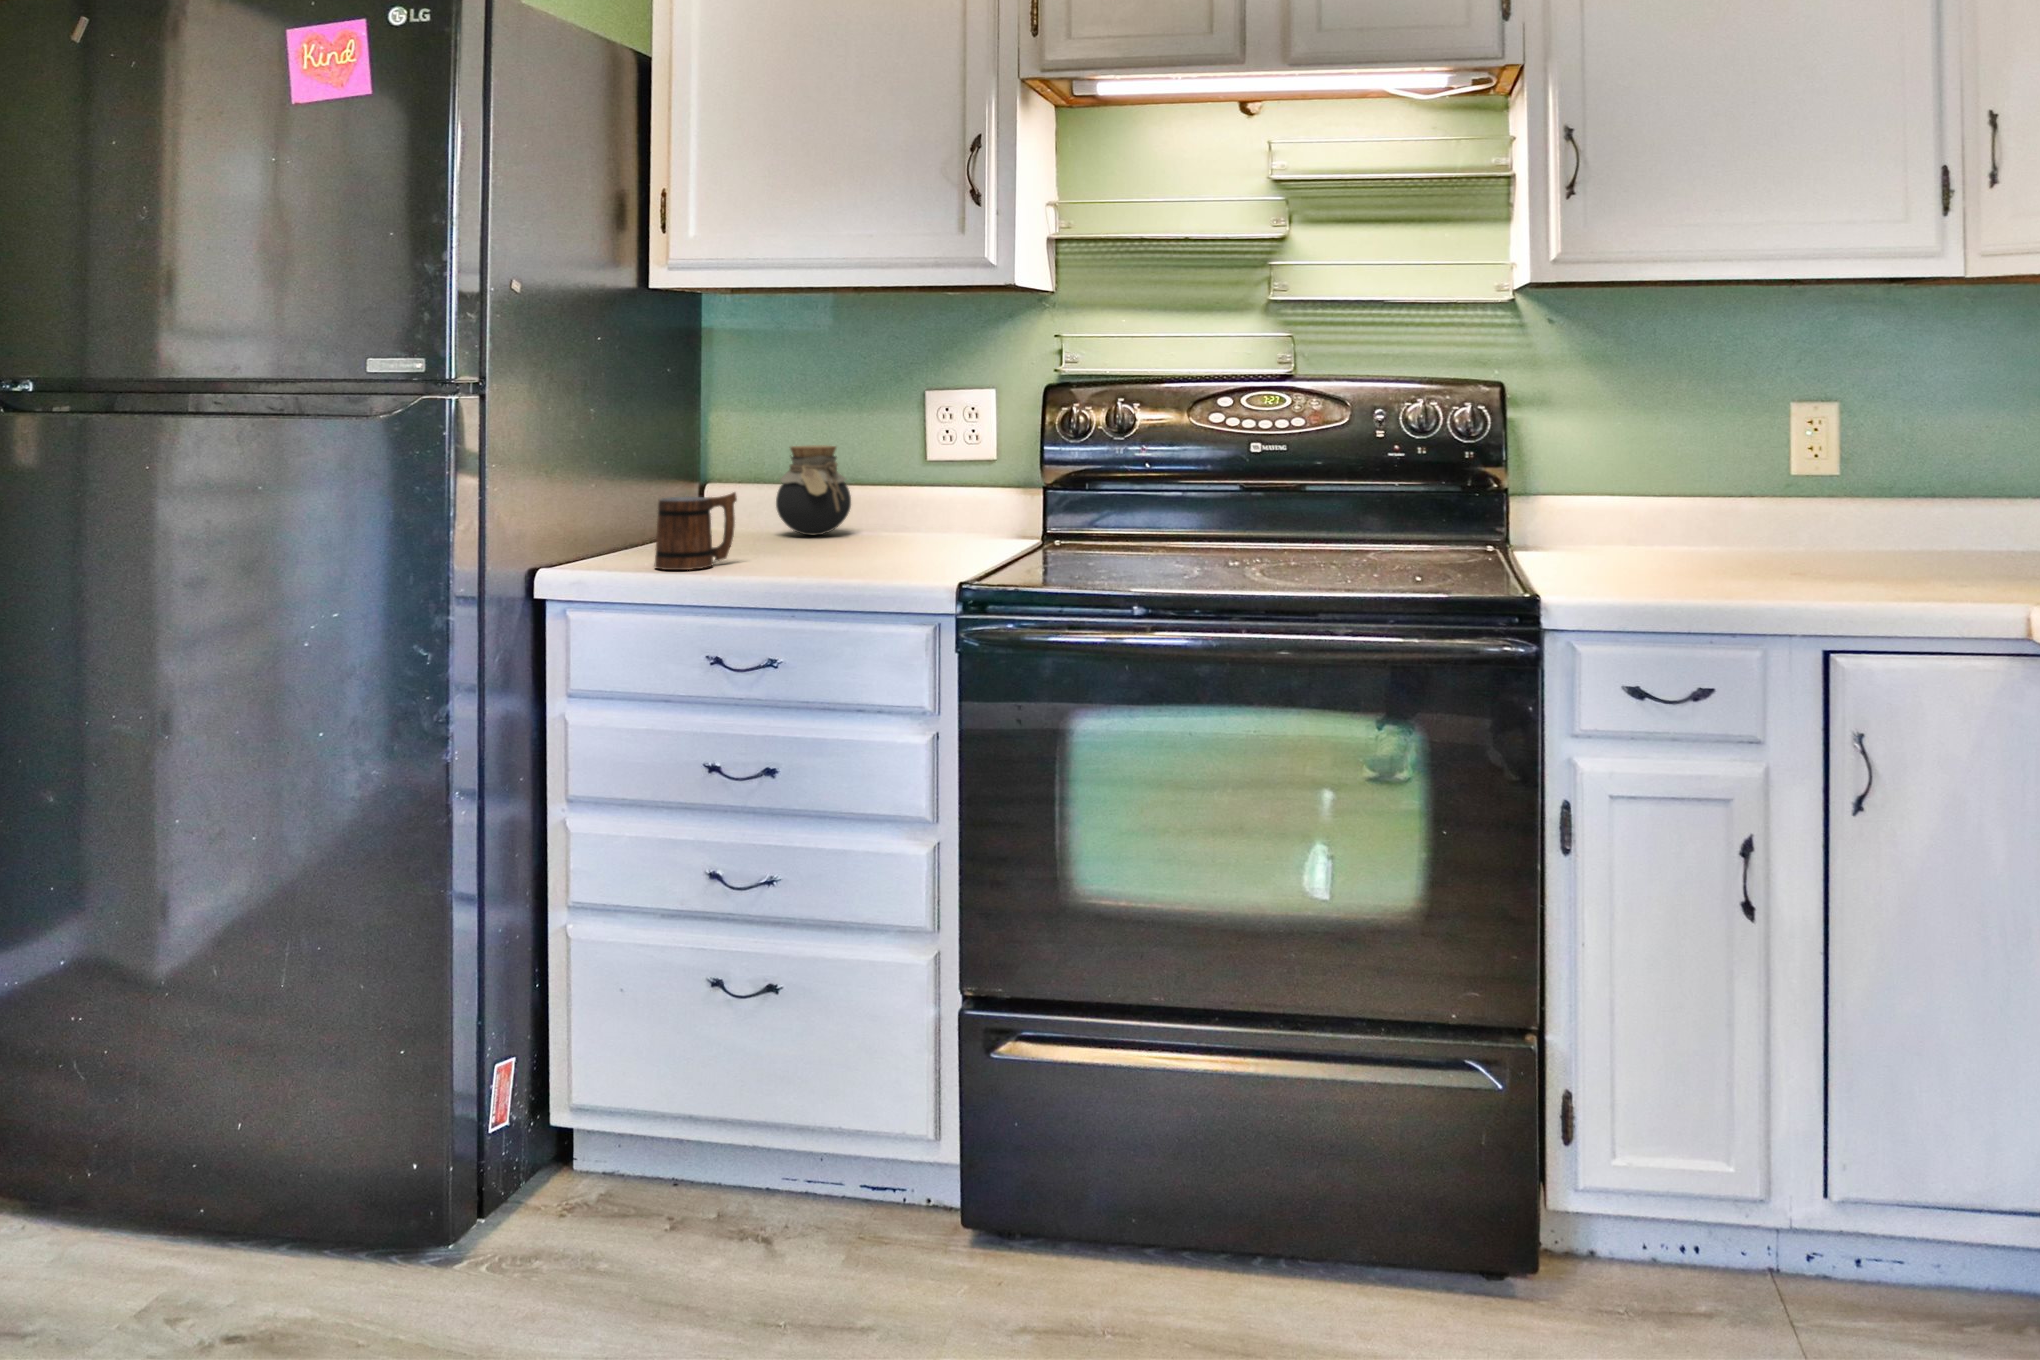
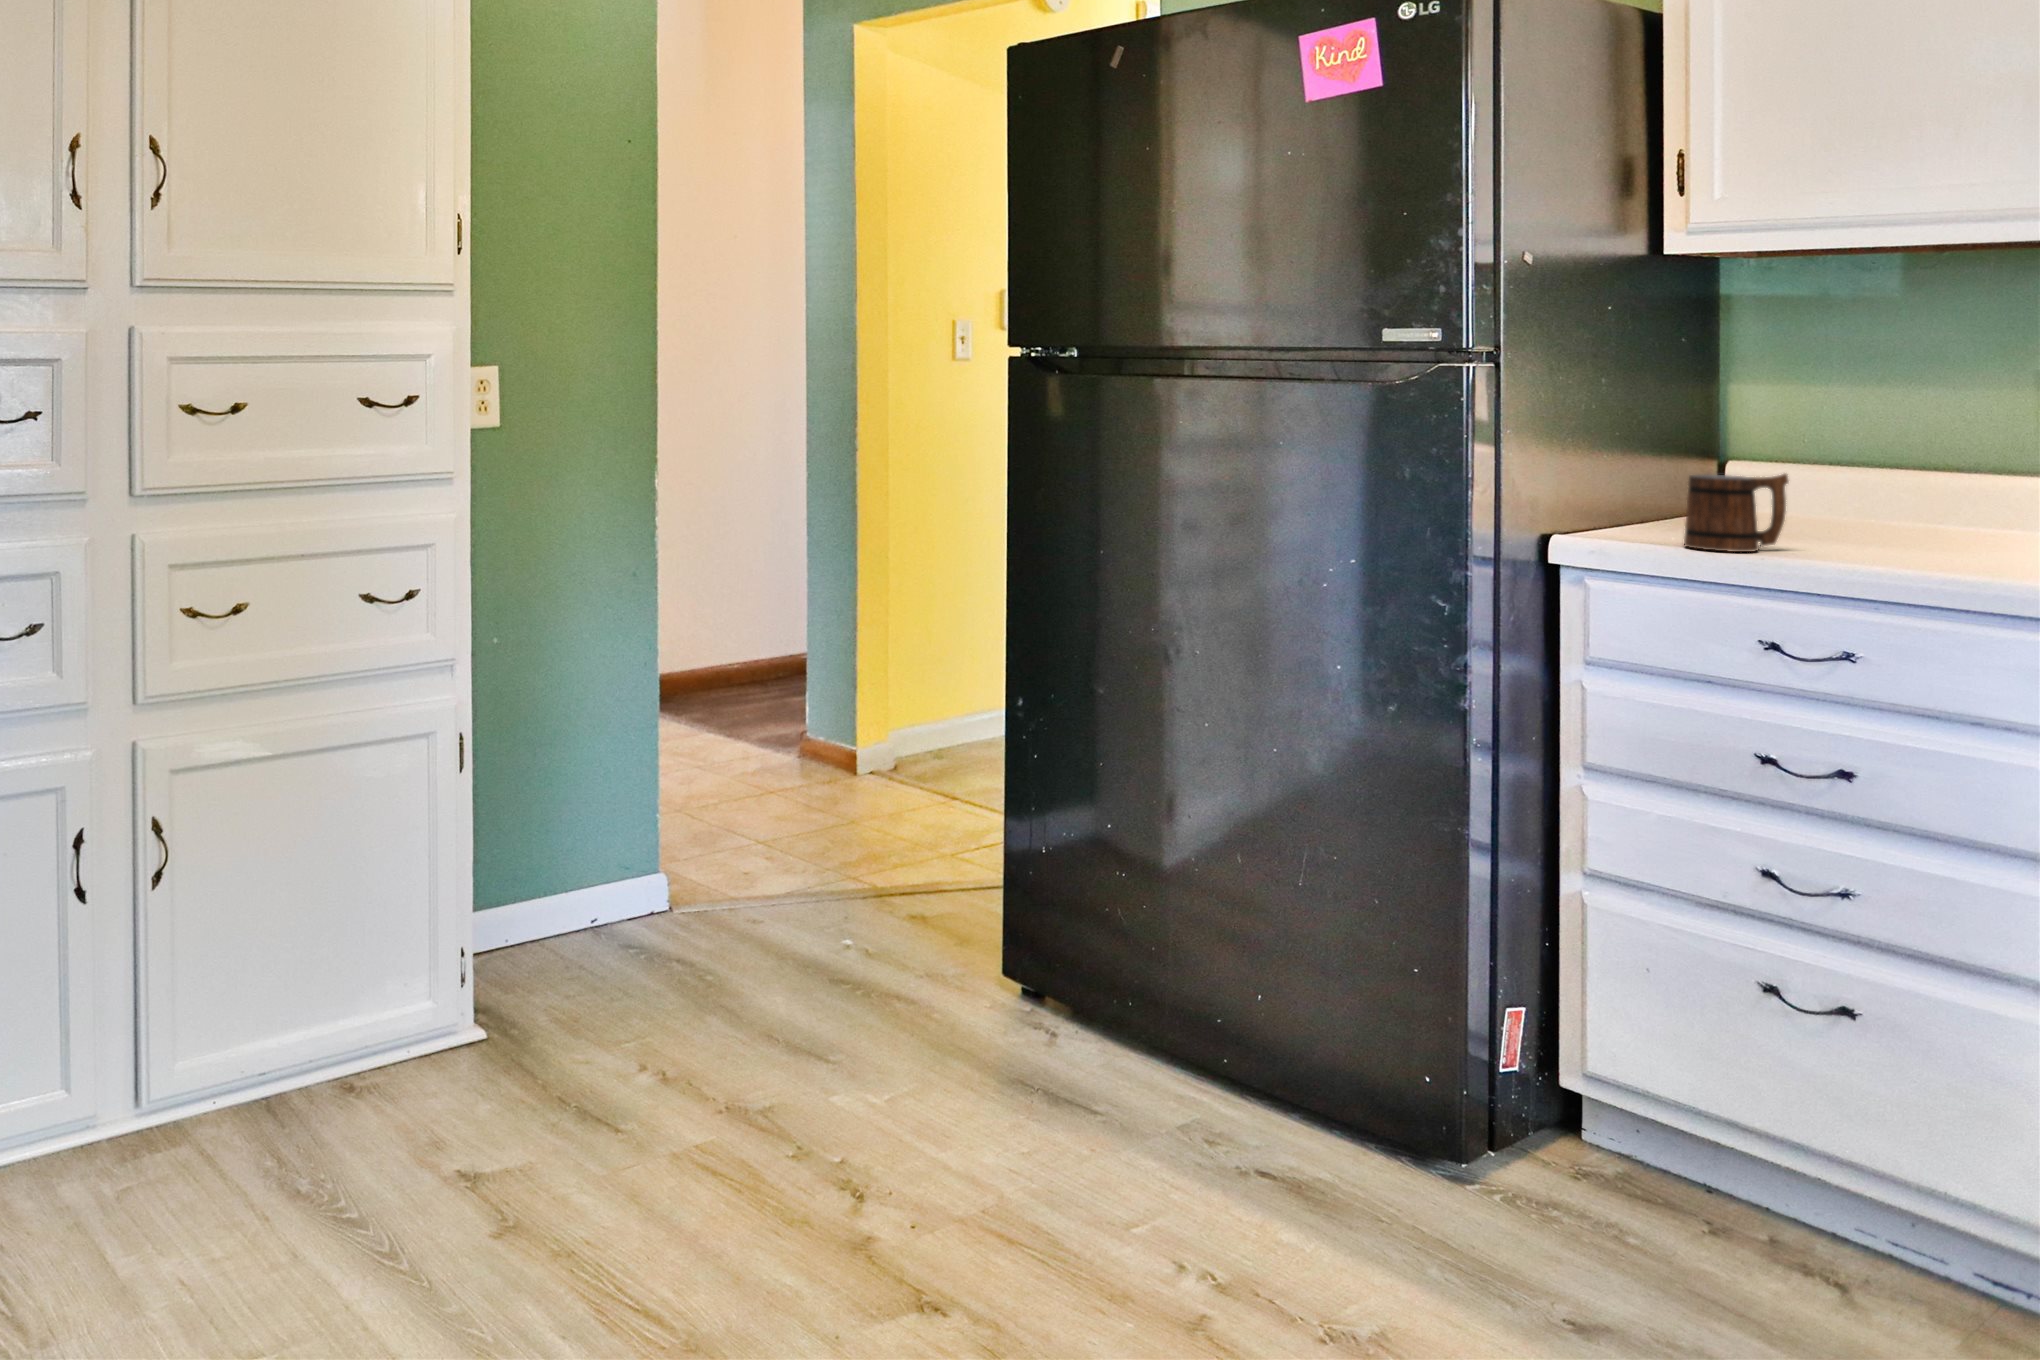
jar: present [776,446,851,535] -> none [1827,430,1939,533]

